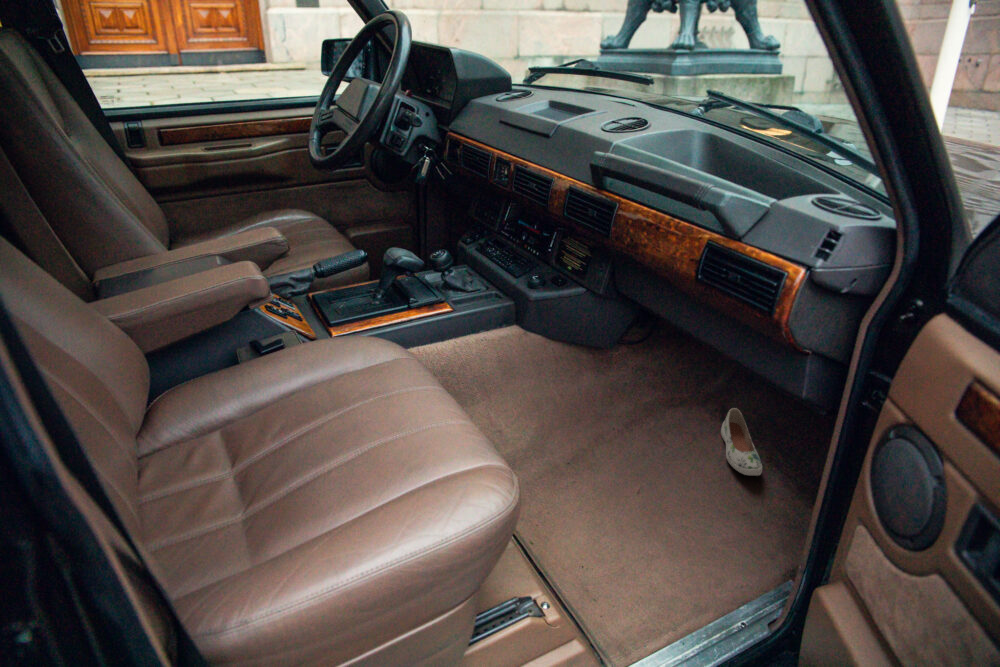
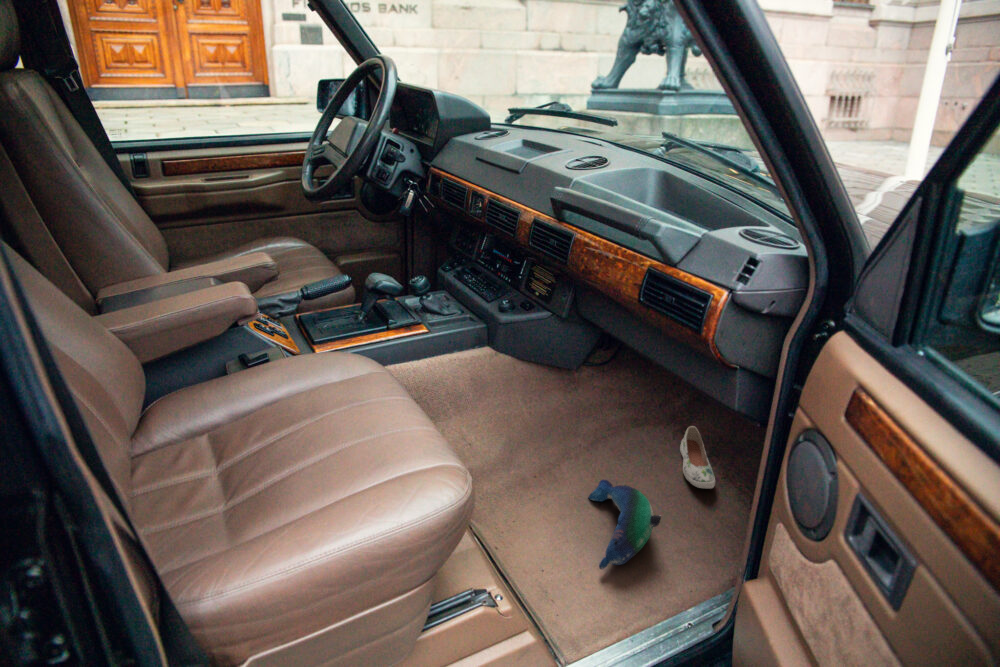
plush toy: none [627,467,711,567] -> present [588,479,661,569]

